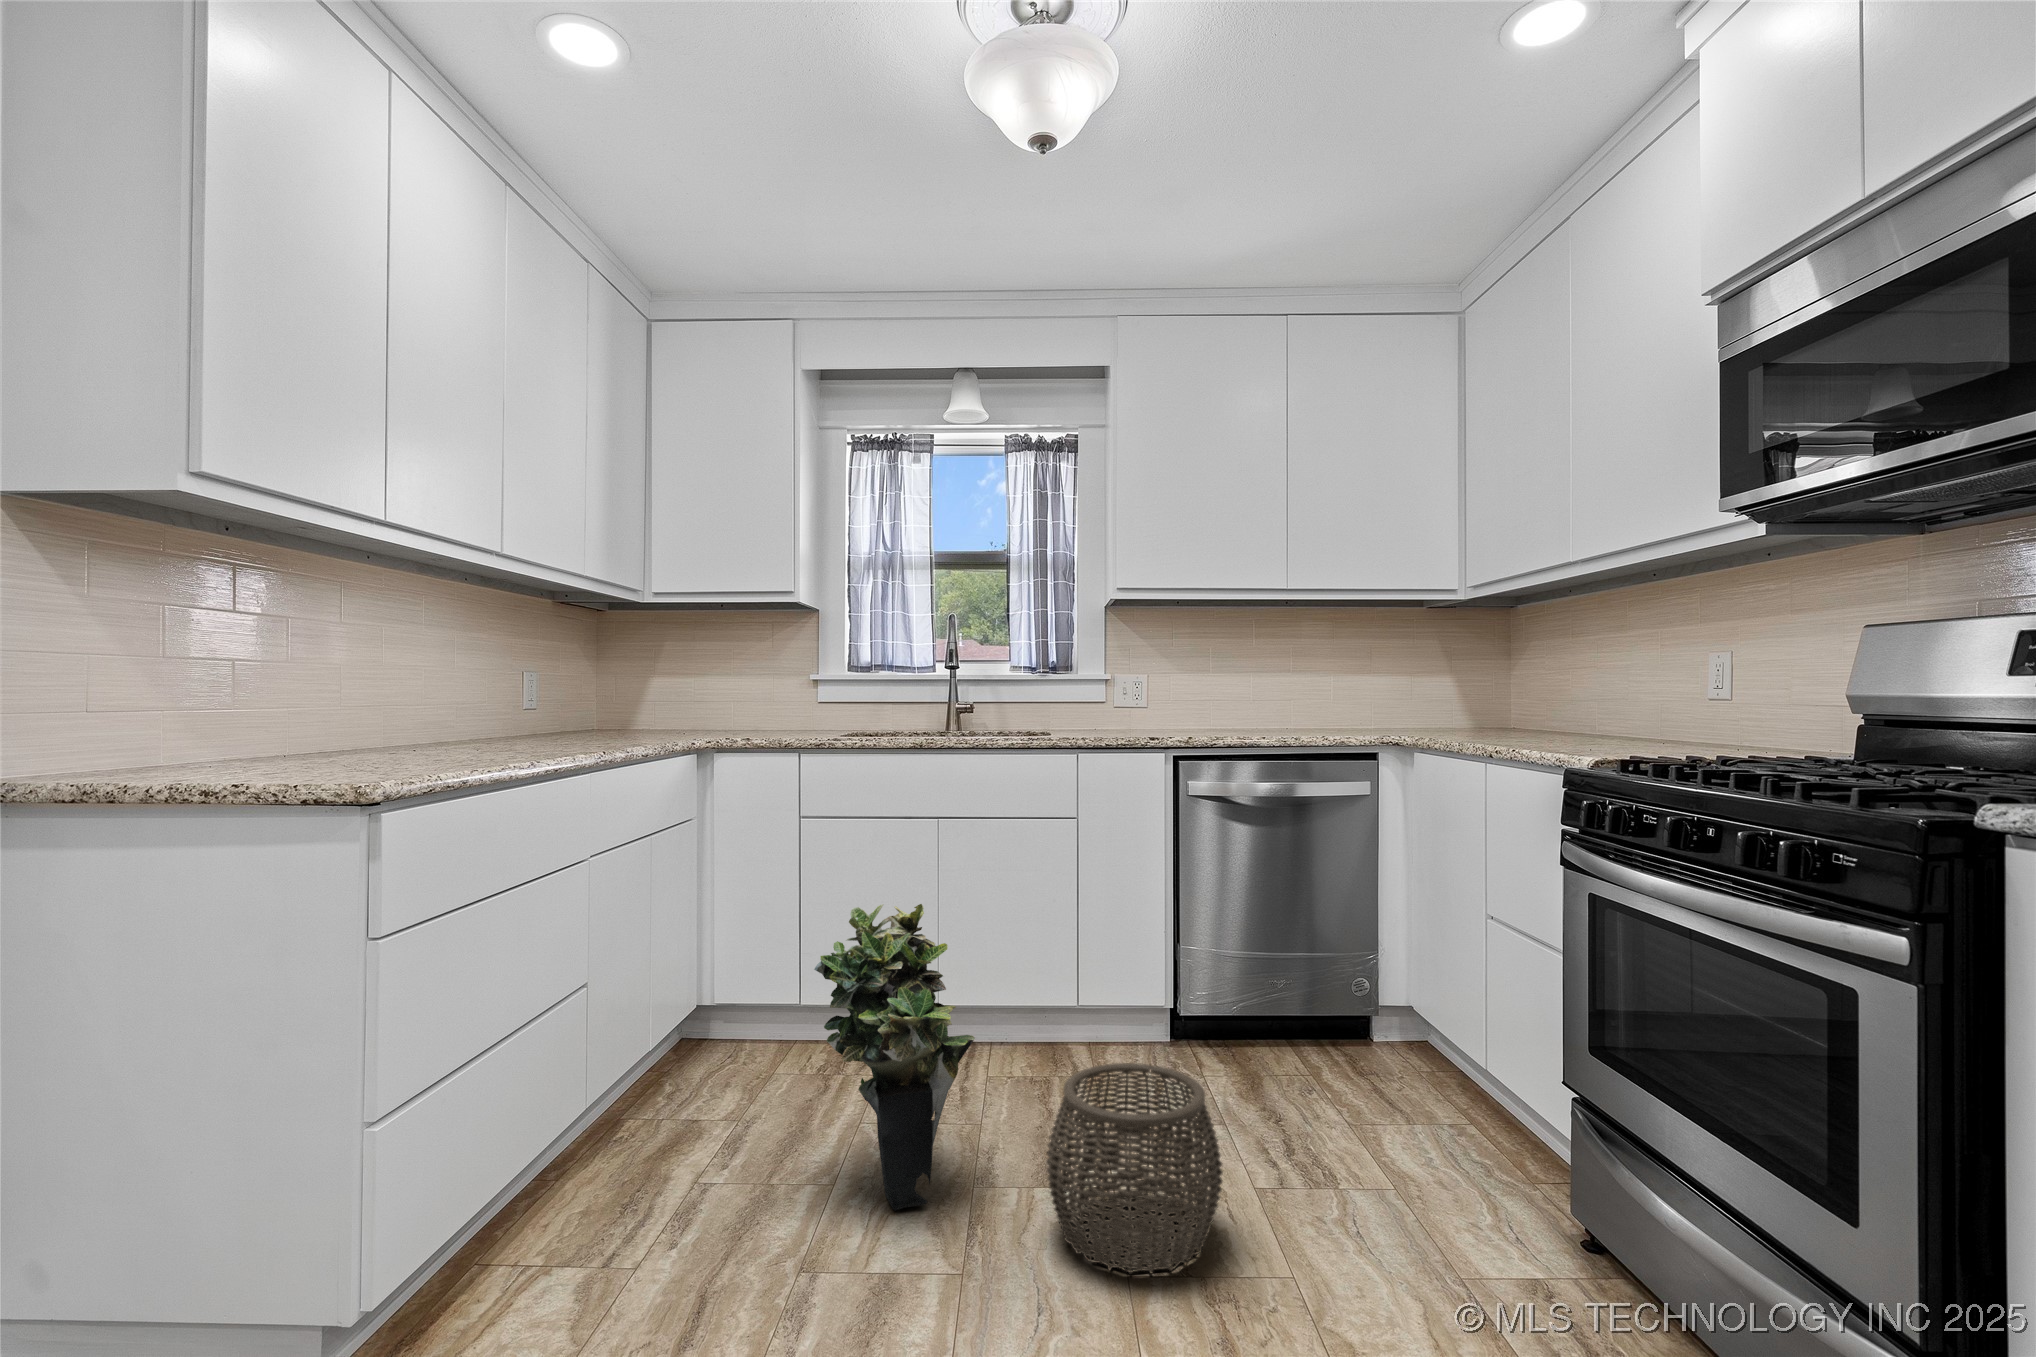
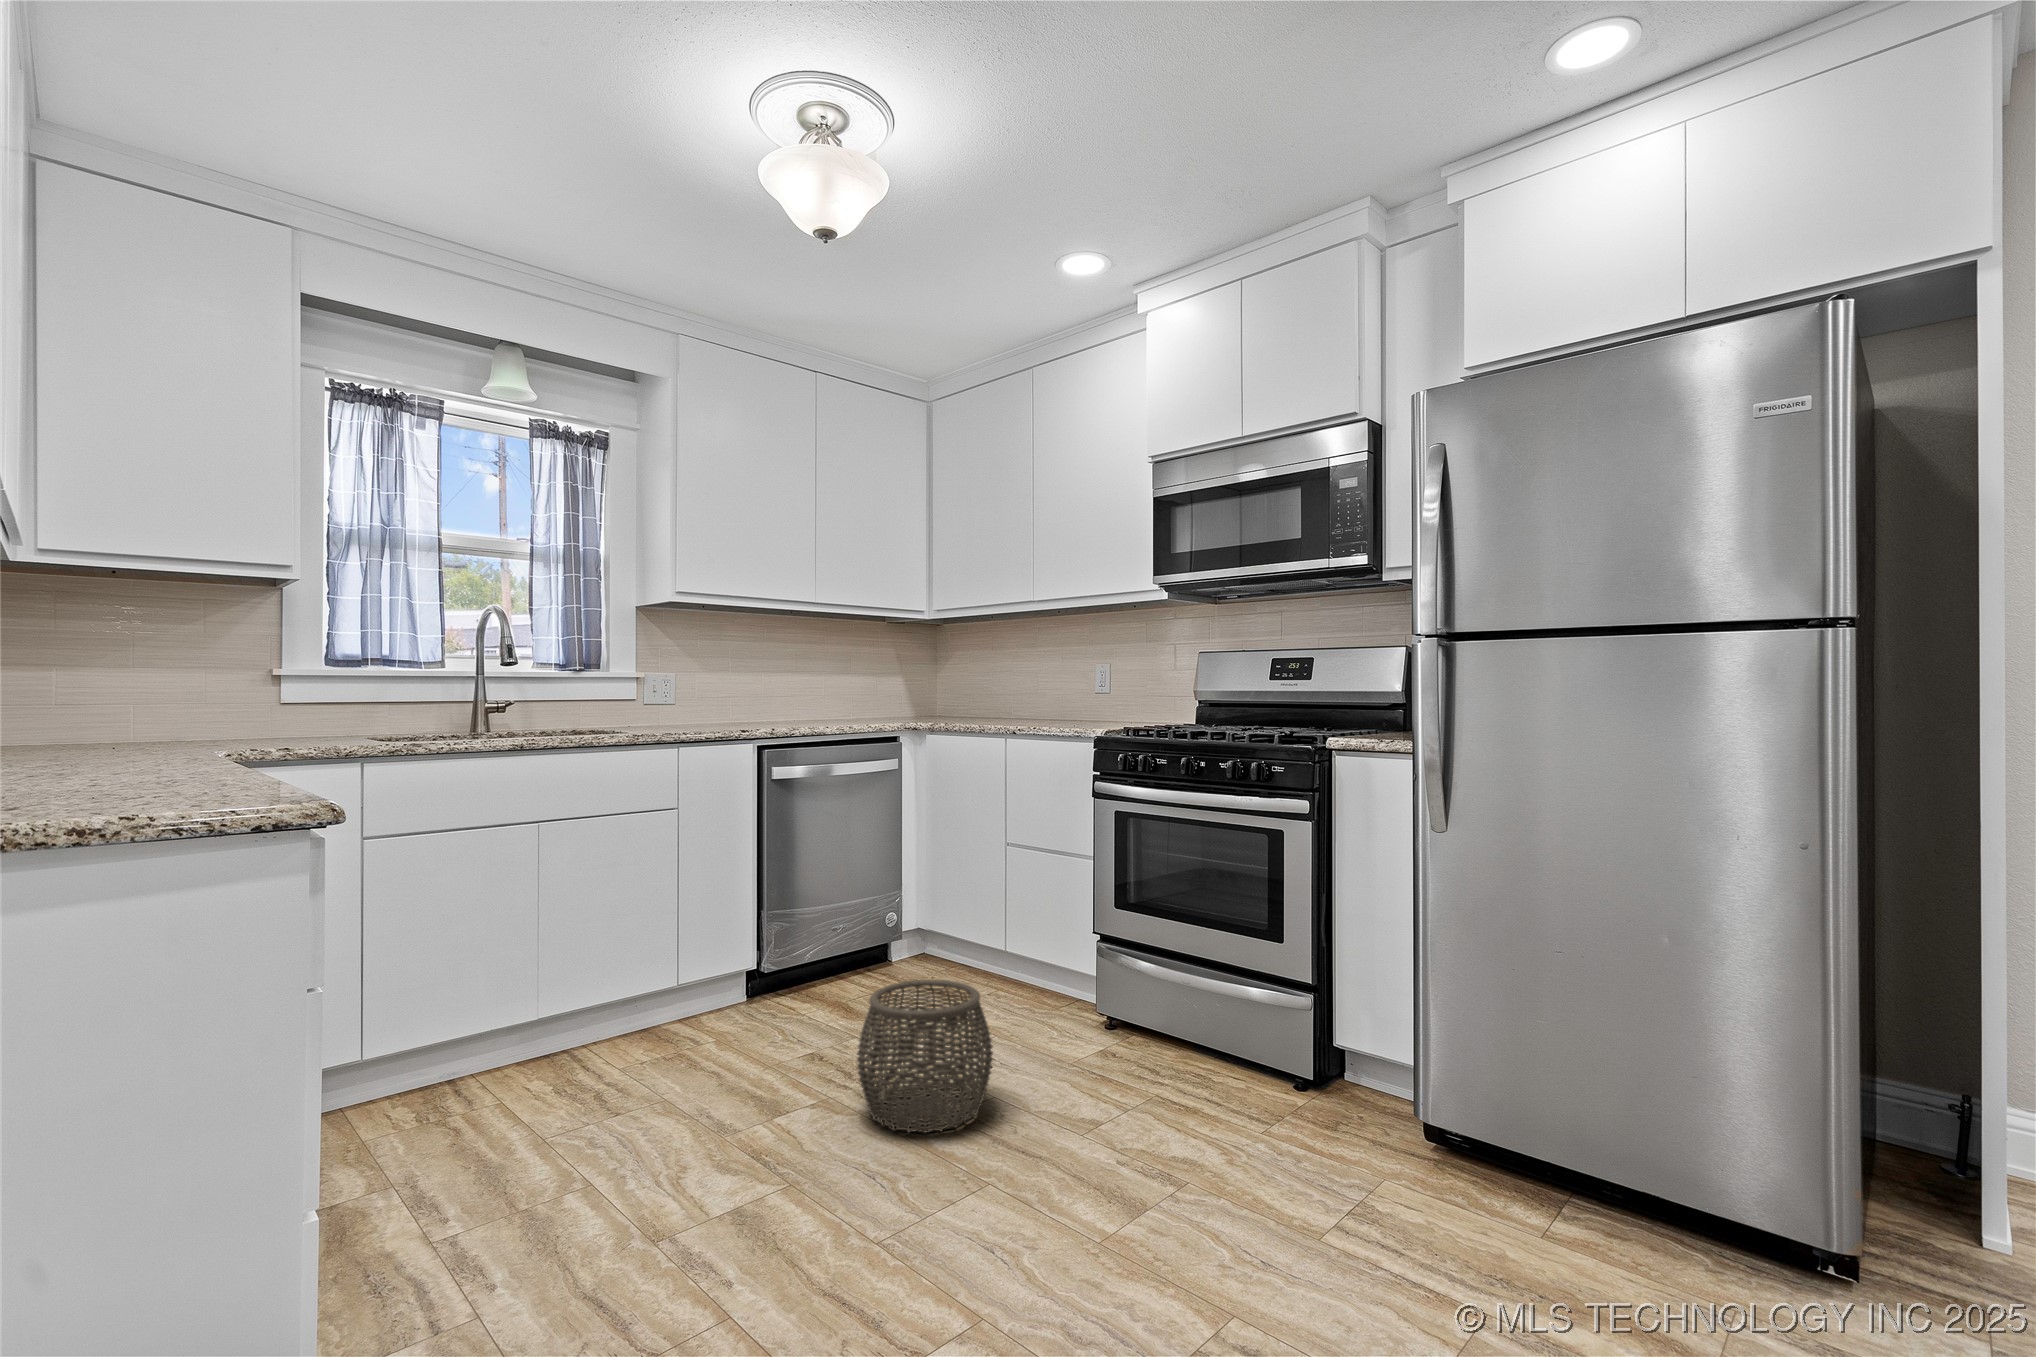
potted plant: present [814,904,975,1211] -> none [618,889,779,1170]

